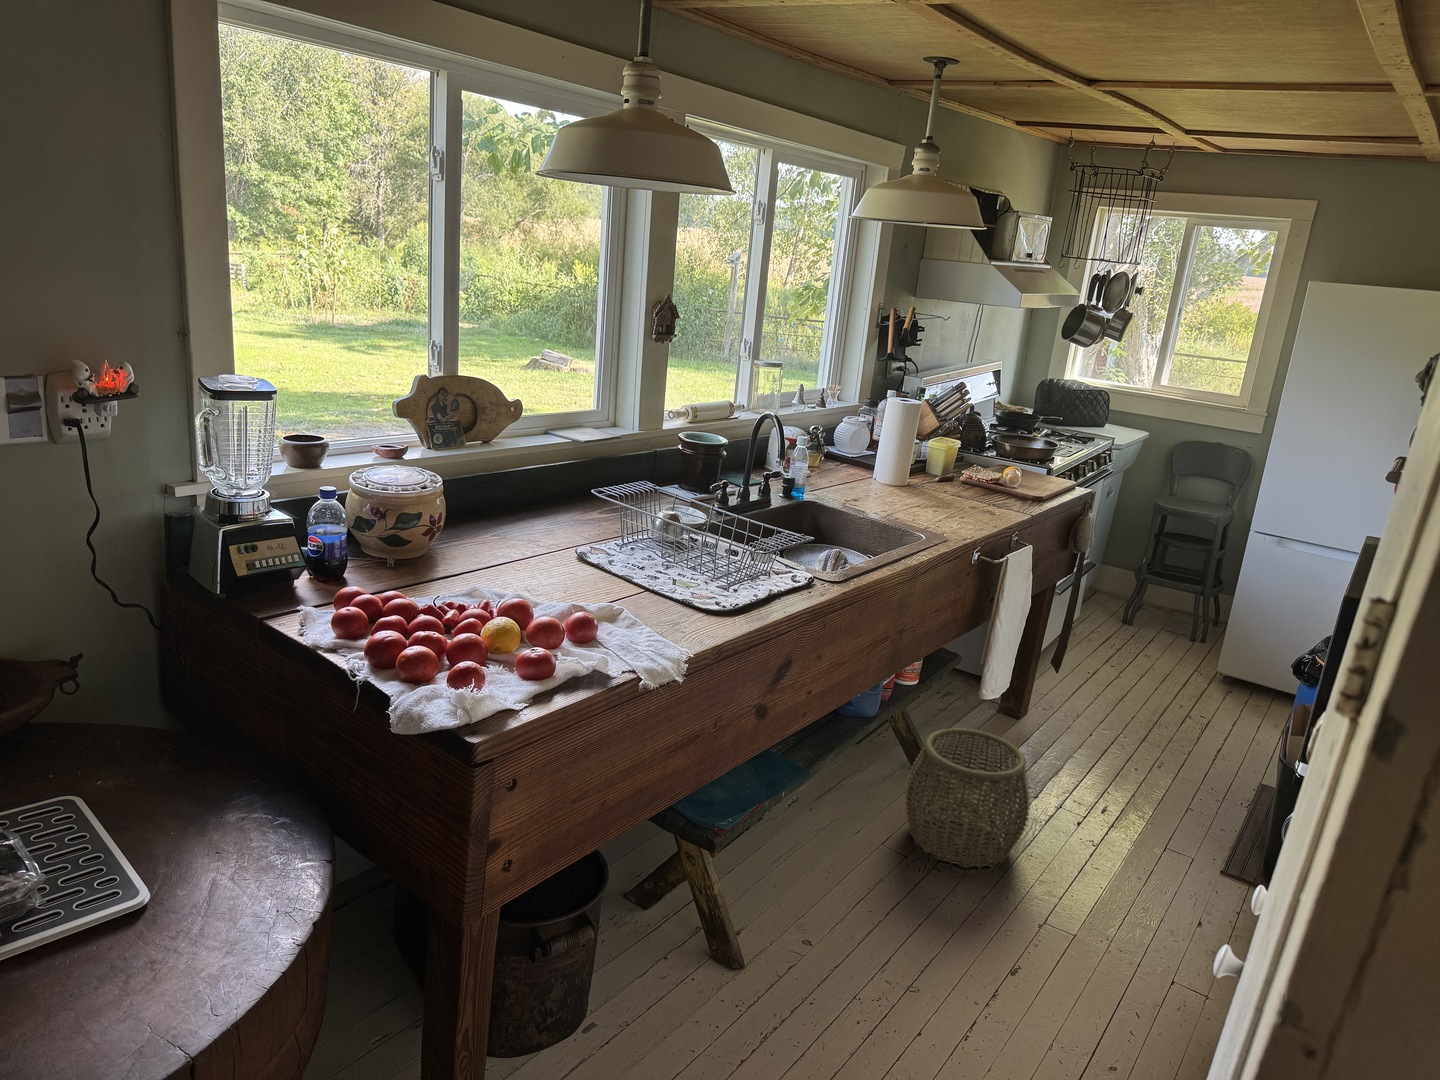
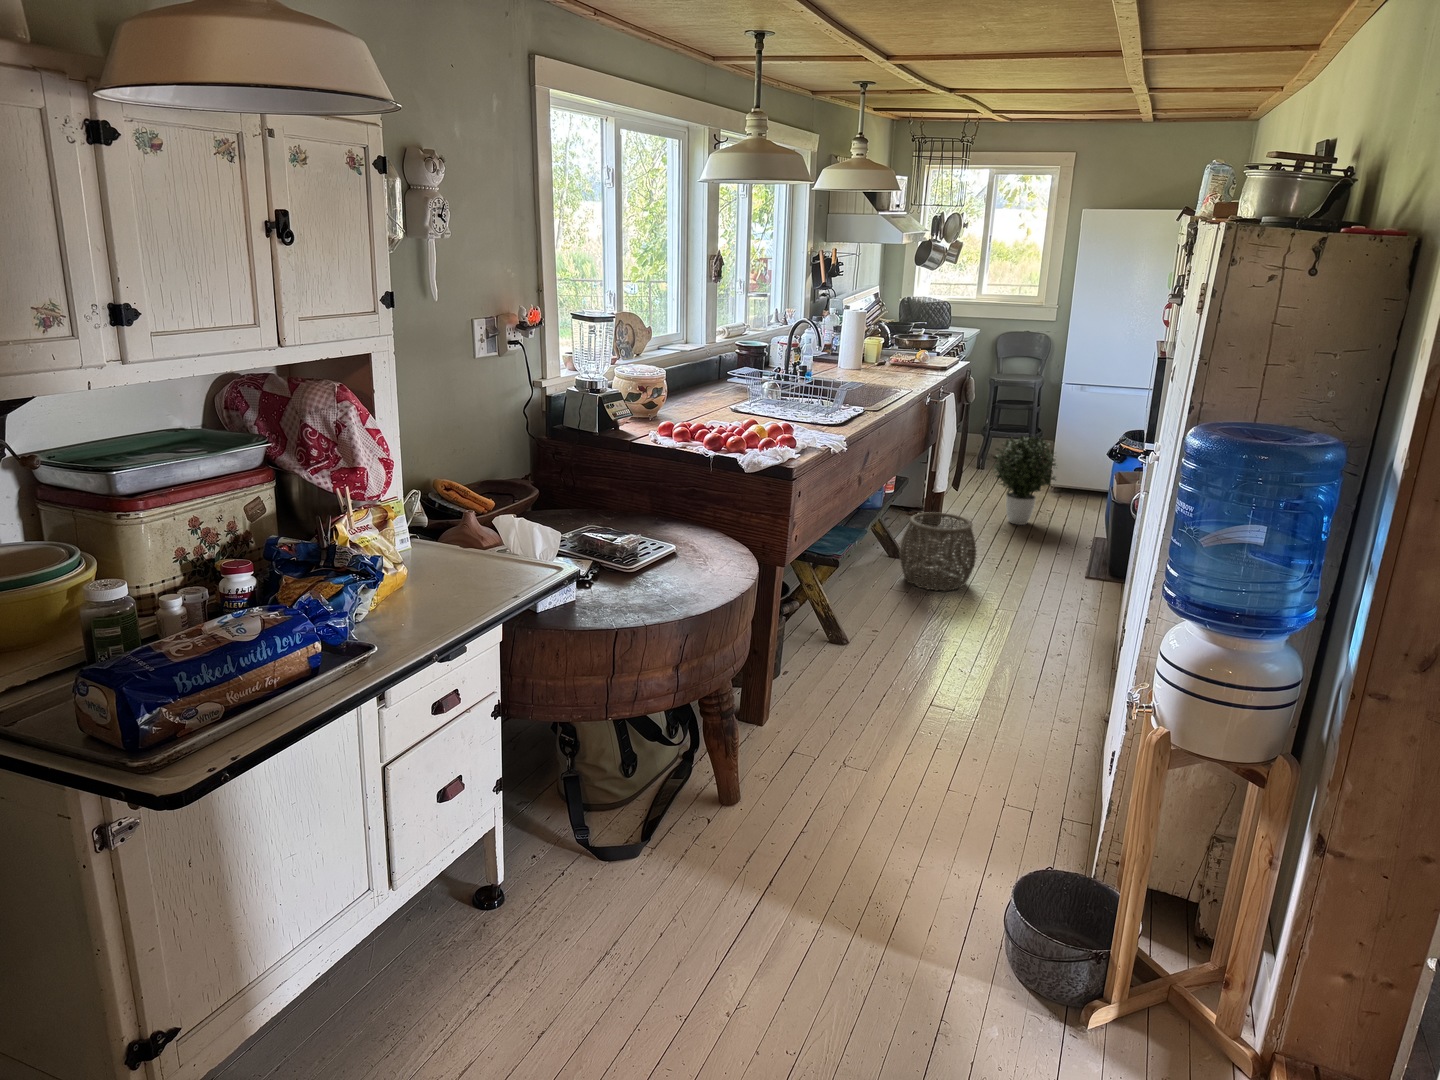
potted plant: none [1114,606,1218,741] -> present [994,436,1056,525]

